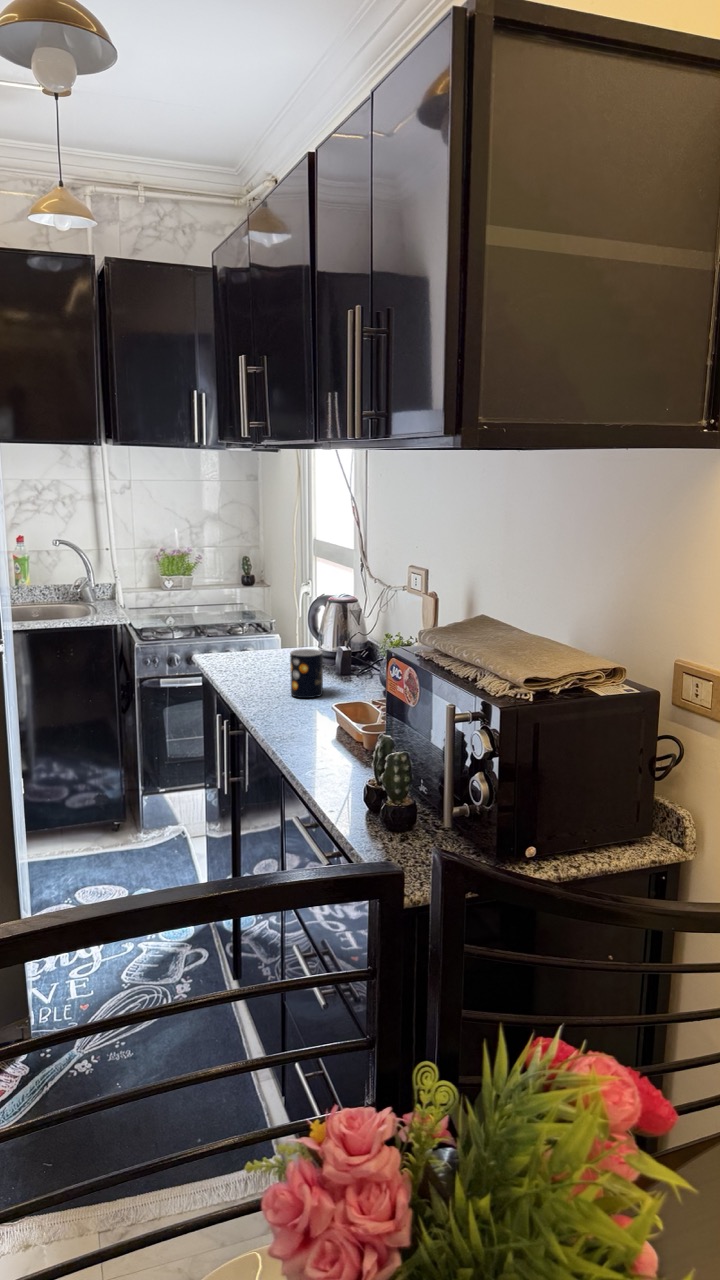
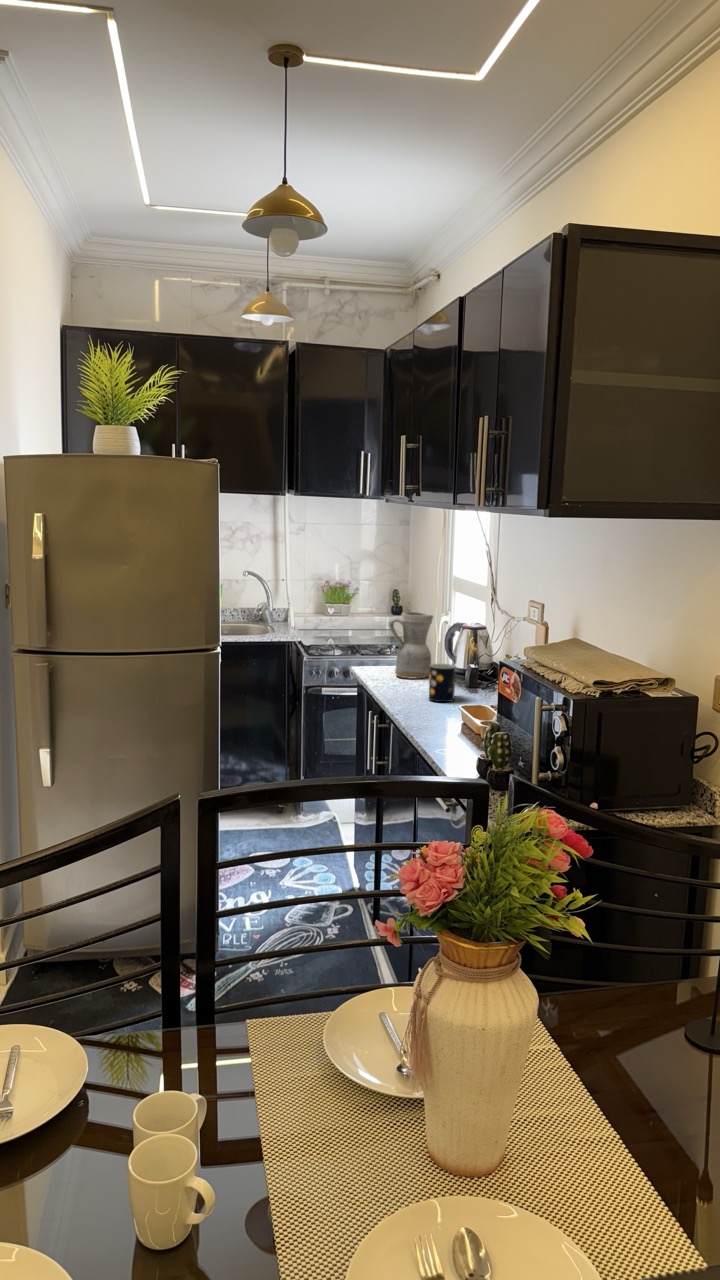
ceramic pitcher: none [236,584,291,667] -> present [389,612,433,678]

